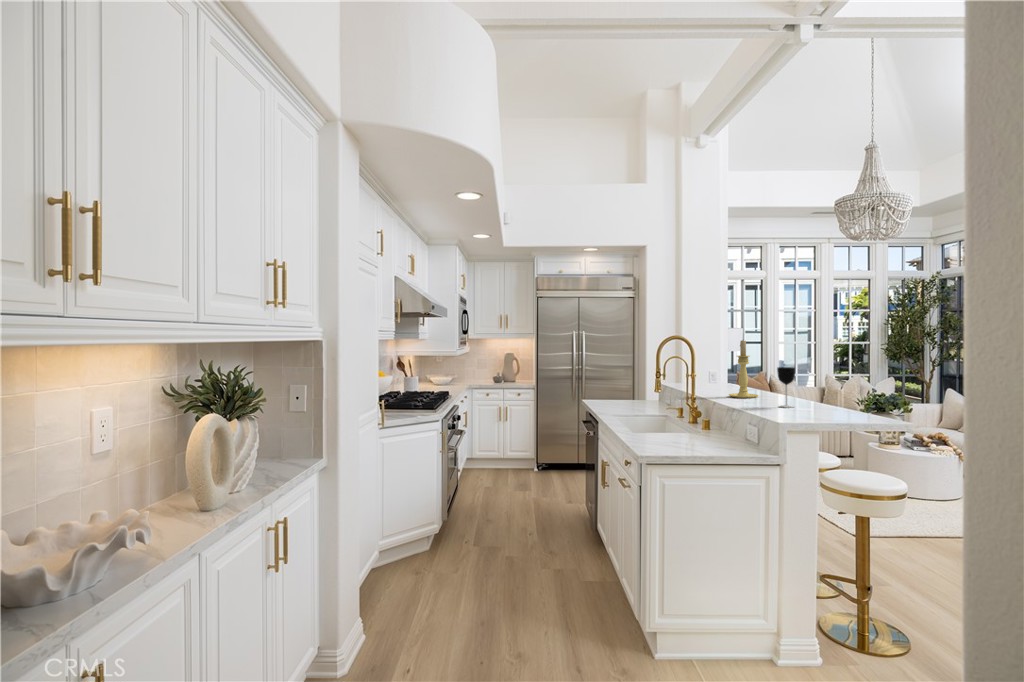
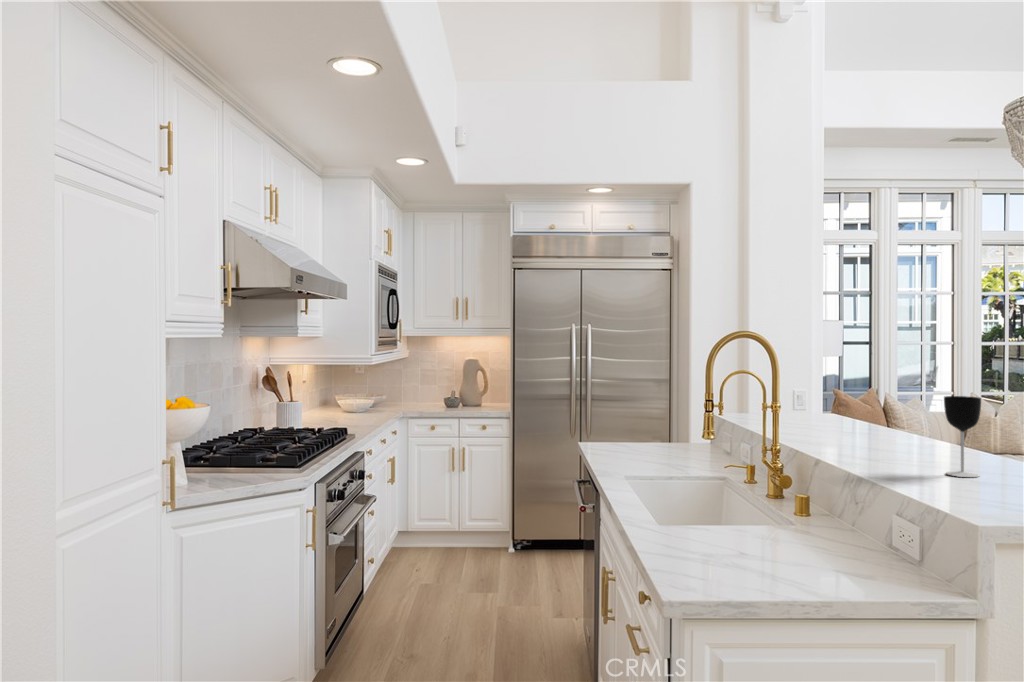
candle holder: present [729,340,759,398] -> none [839,340,897,450]

